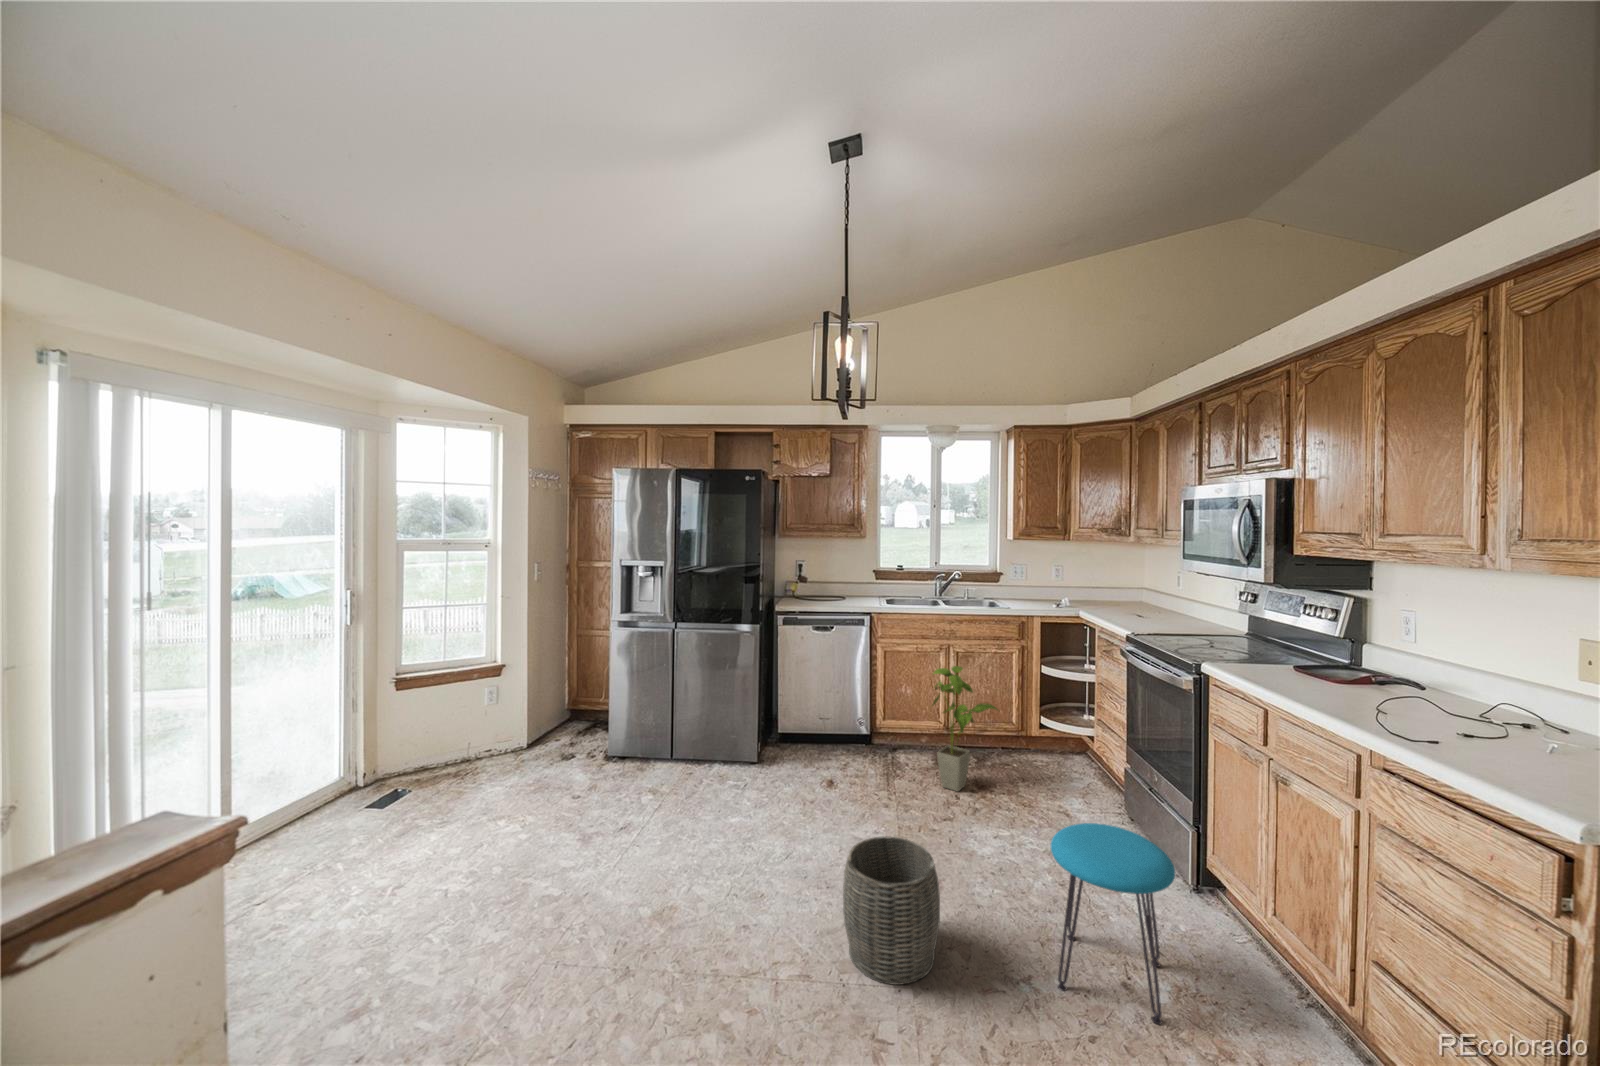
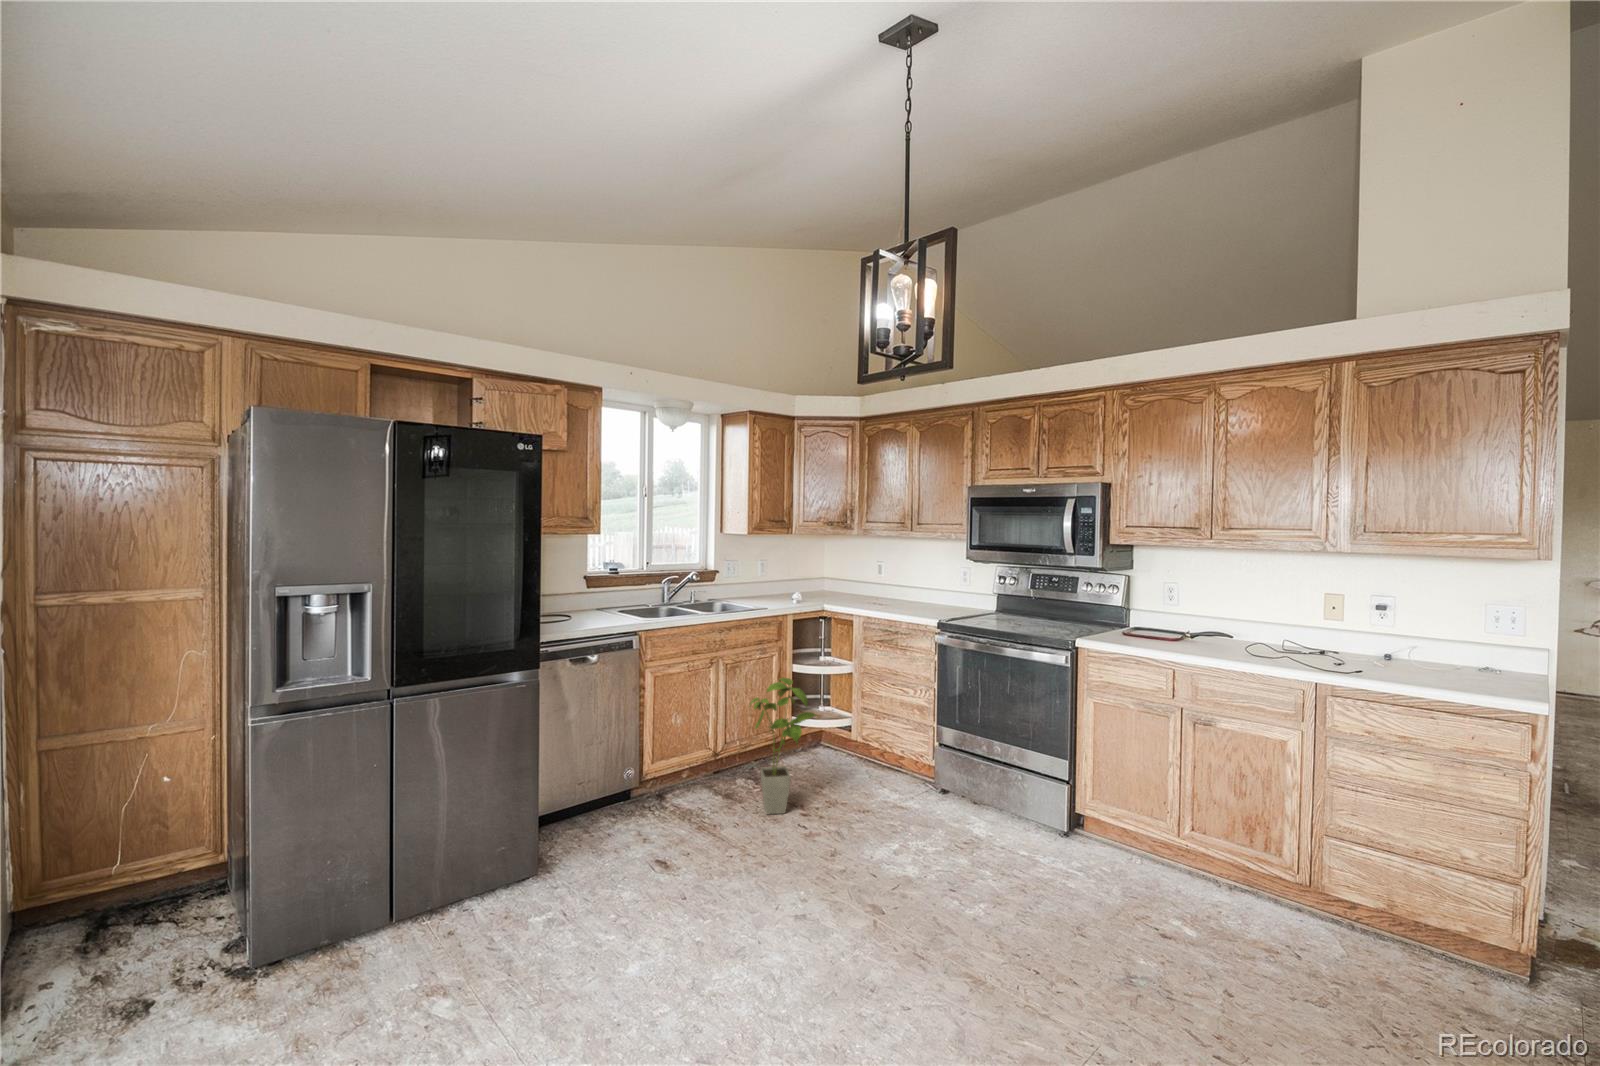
stool: present [1051,823,1175,1024] -> none [1004,781,1108,926]
woven basket: present [843,836,940,985] -> none [894,854,993,998]

